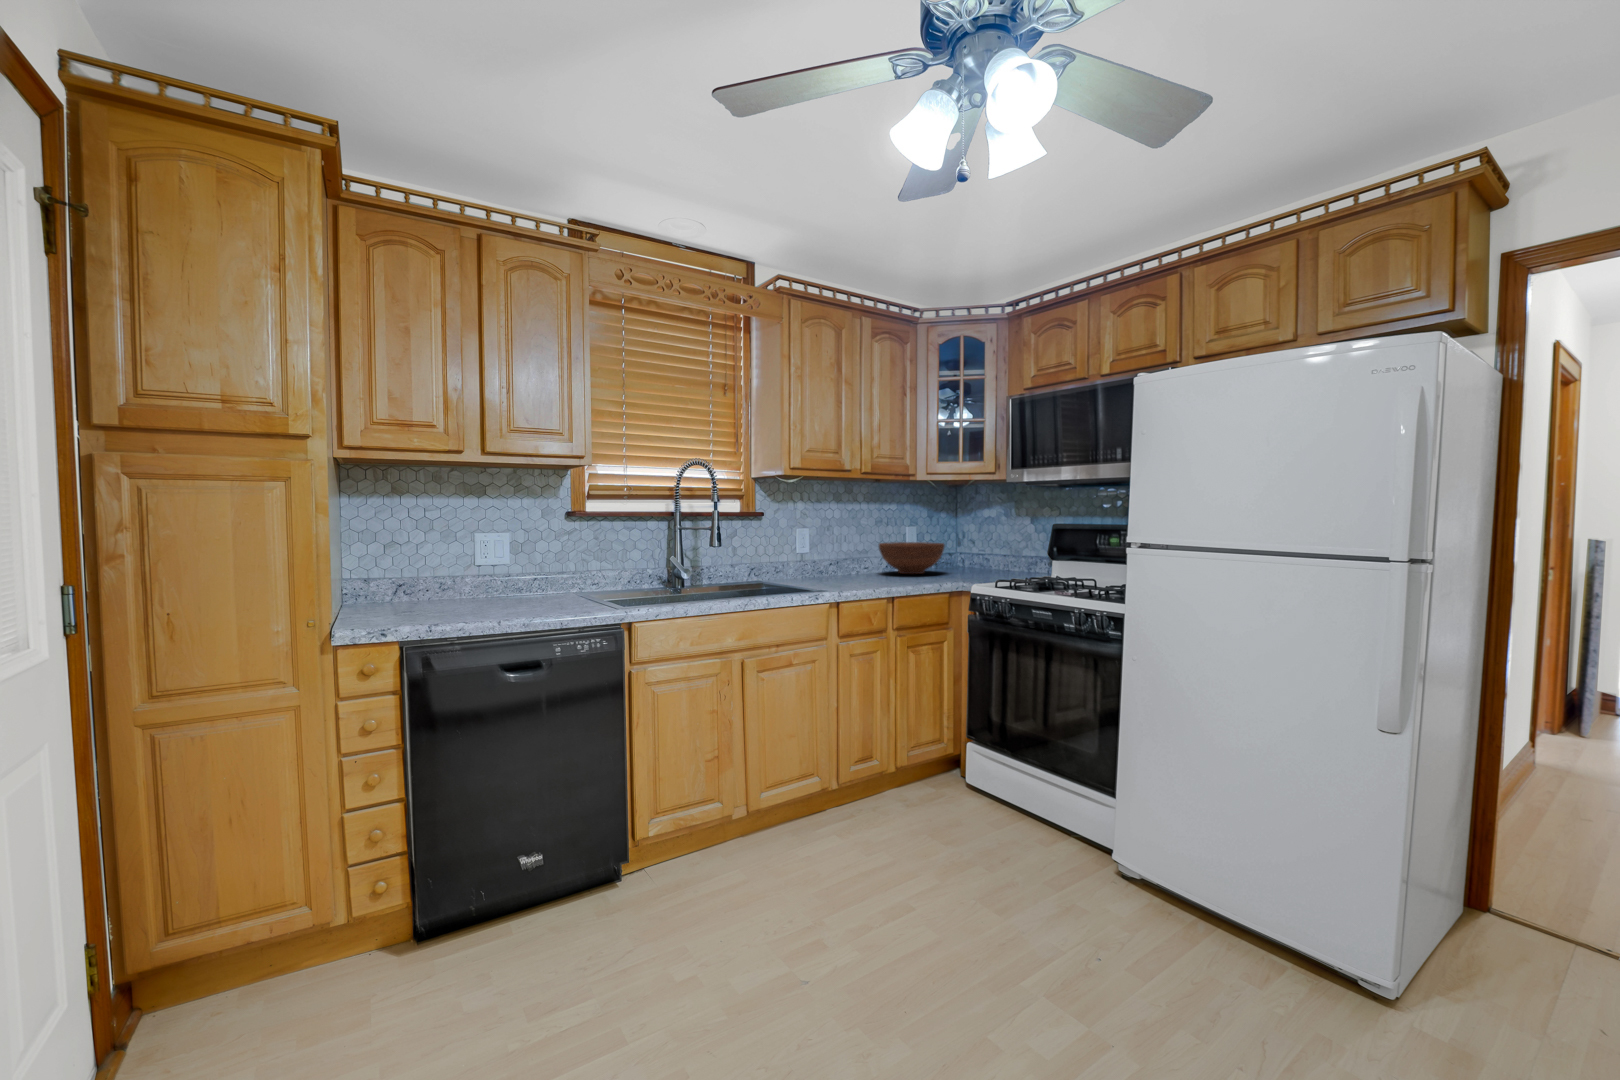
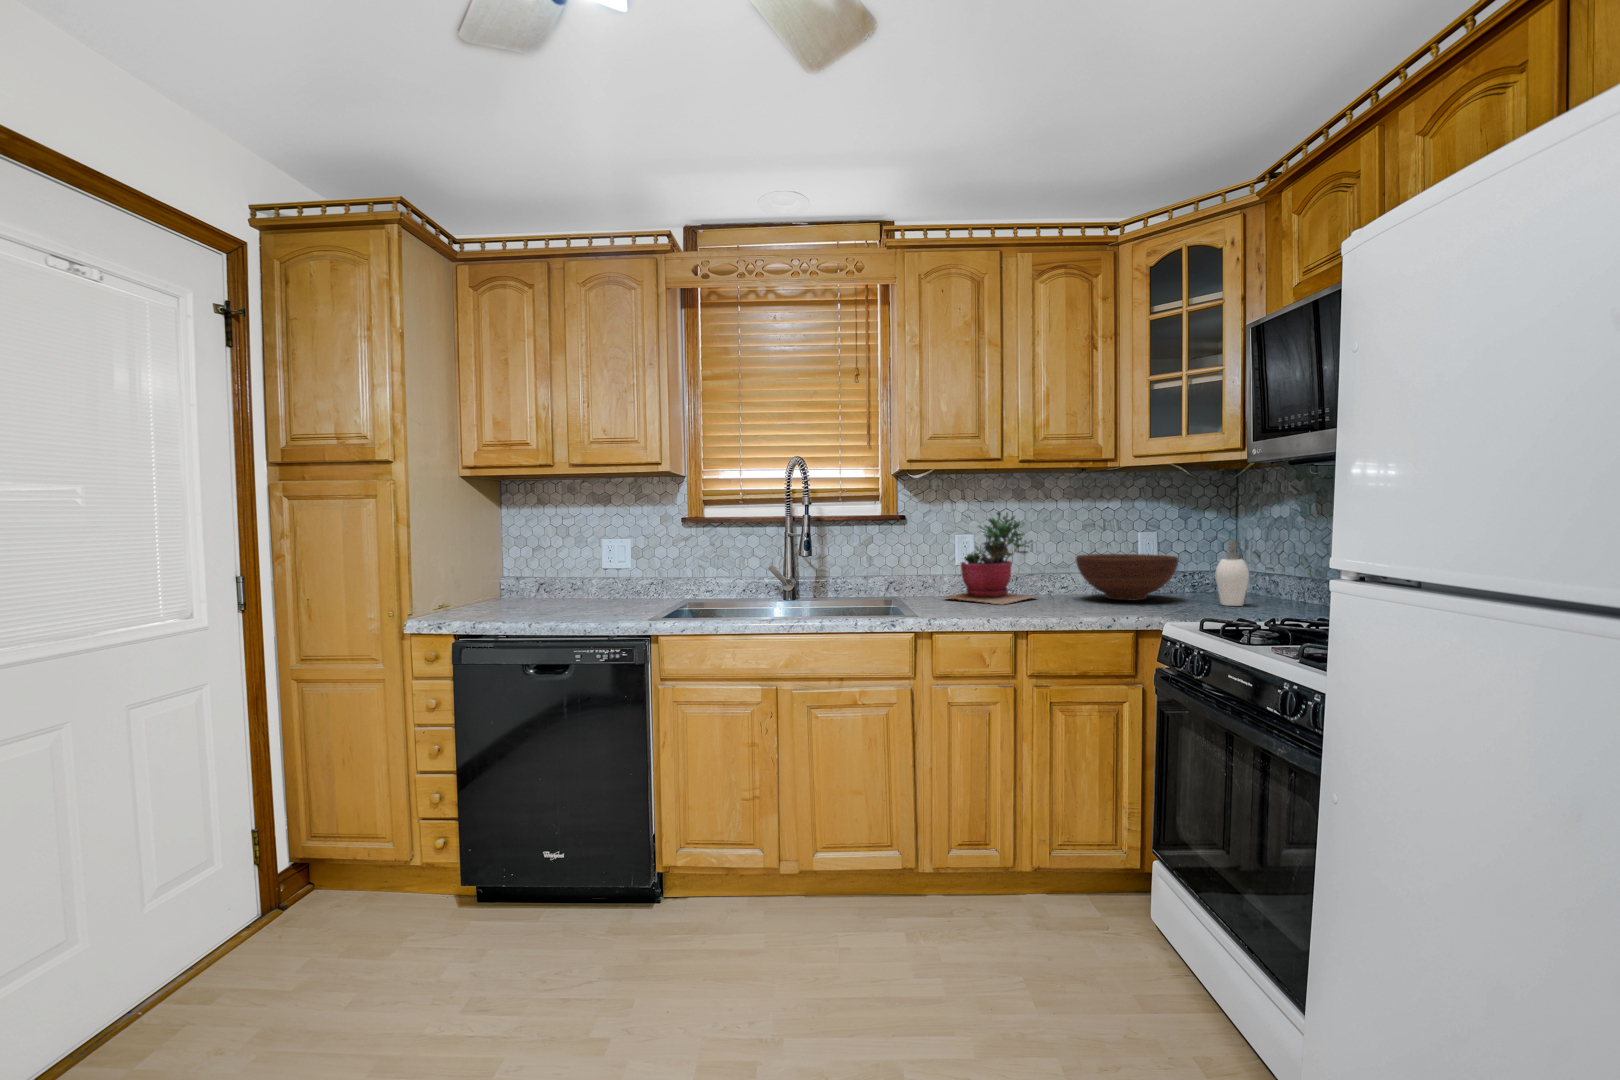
succulent plant: none [792,511,857,581] -> present [946,512,1034,605]
soap dispenser: none [968,532,993,574] -> present [1216,541,1249,606]

